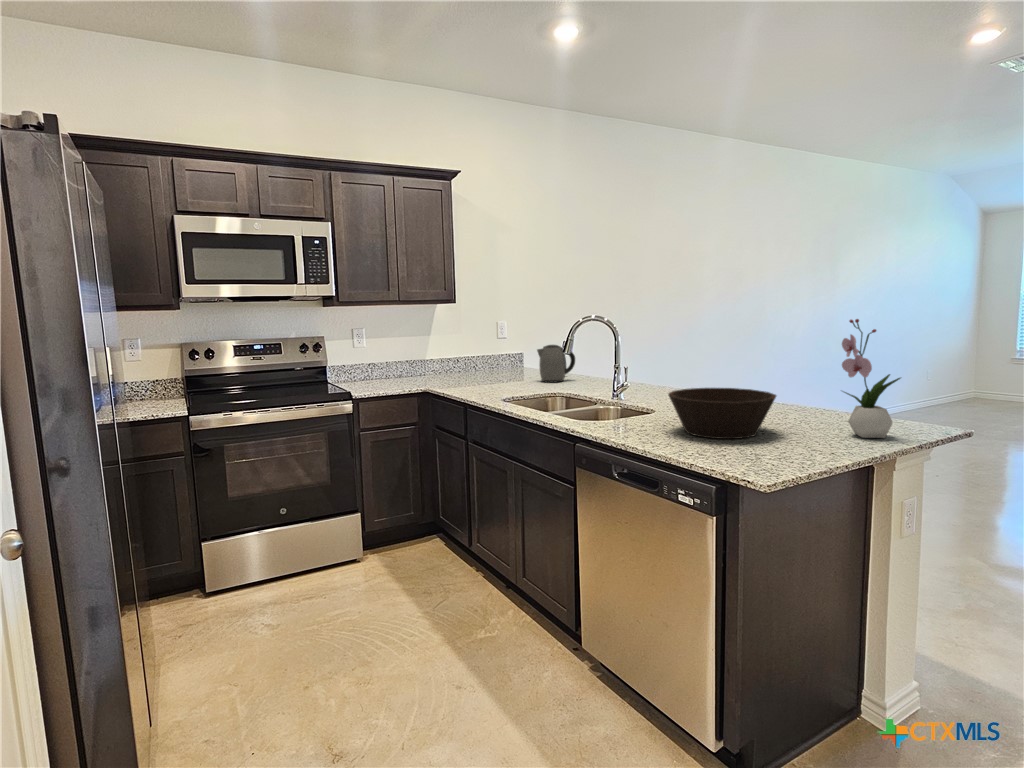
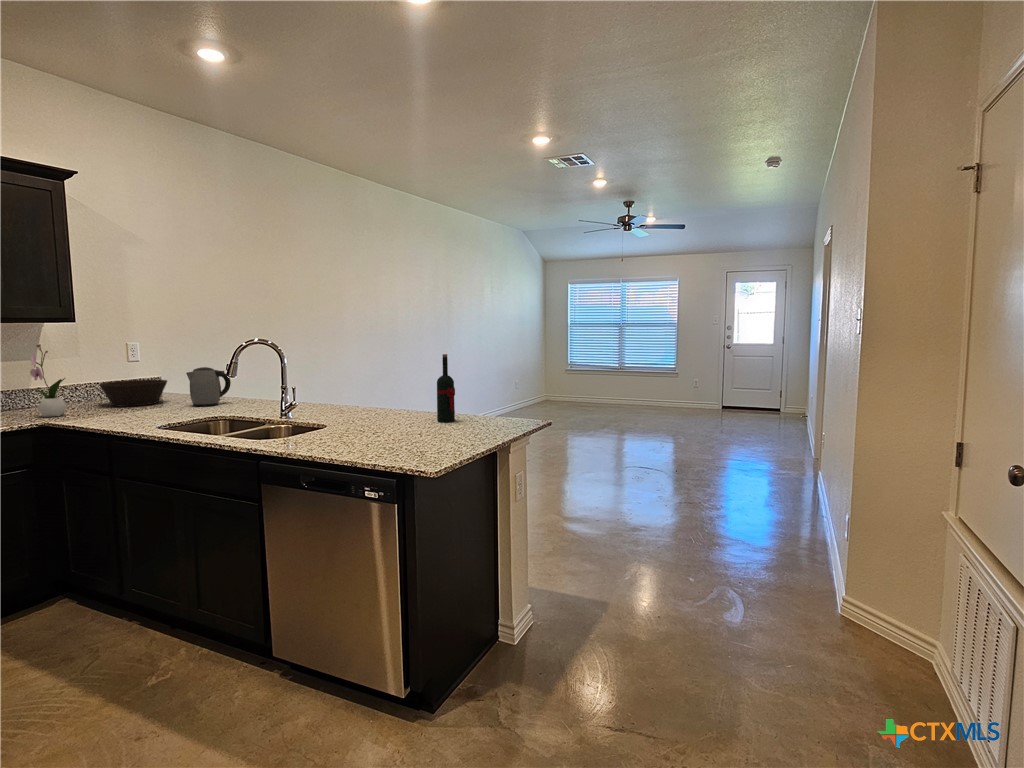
flower arrangement: present [842,319,900,438] -> present [30,344,67,417]
wine bottle: none [790,332,817,419] -> present [437,354,455,422]
bowl: present [668,388,776,439] -> present [99,379,167,407]

